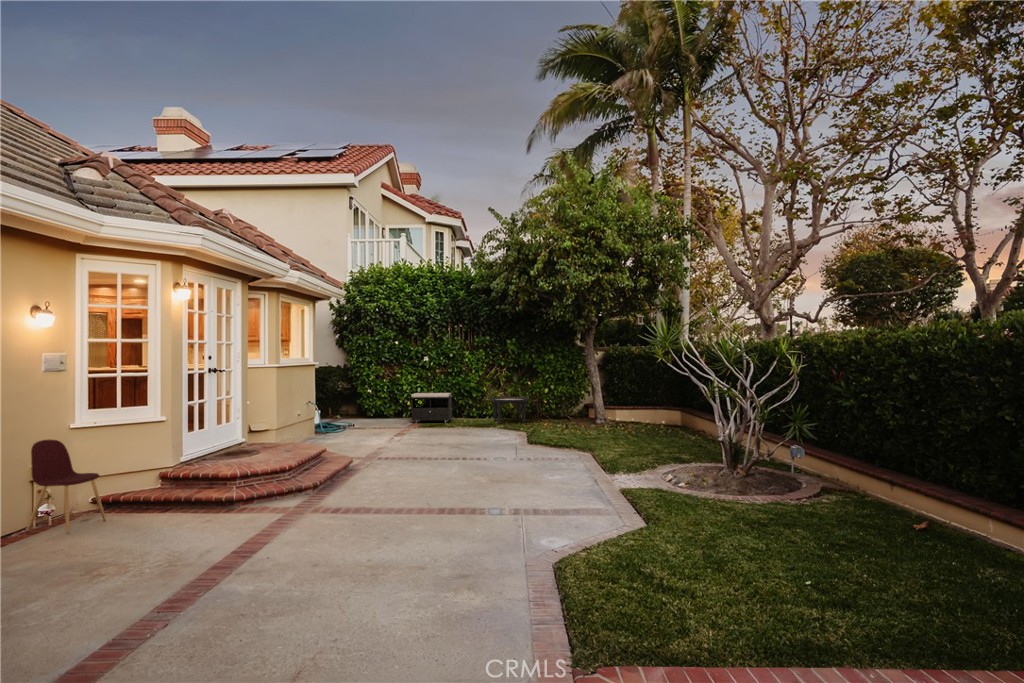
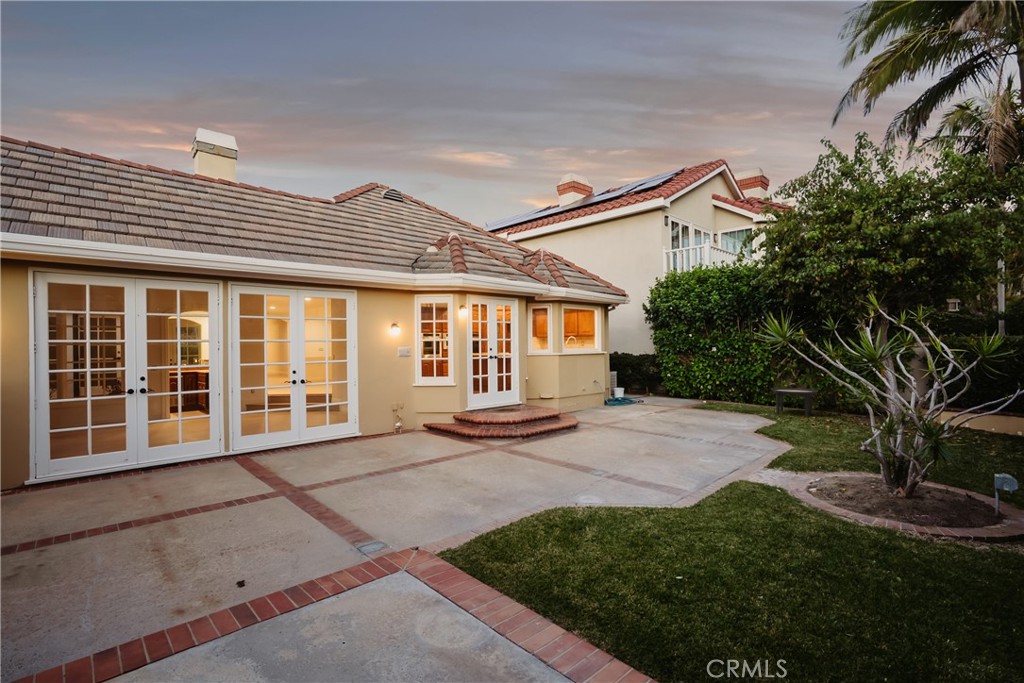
storage bench: present [411,393,452,423] -> none [698,379,739,407]
chair: present [26,440,106,534] -> none [388,391,418,438]

